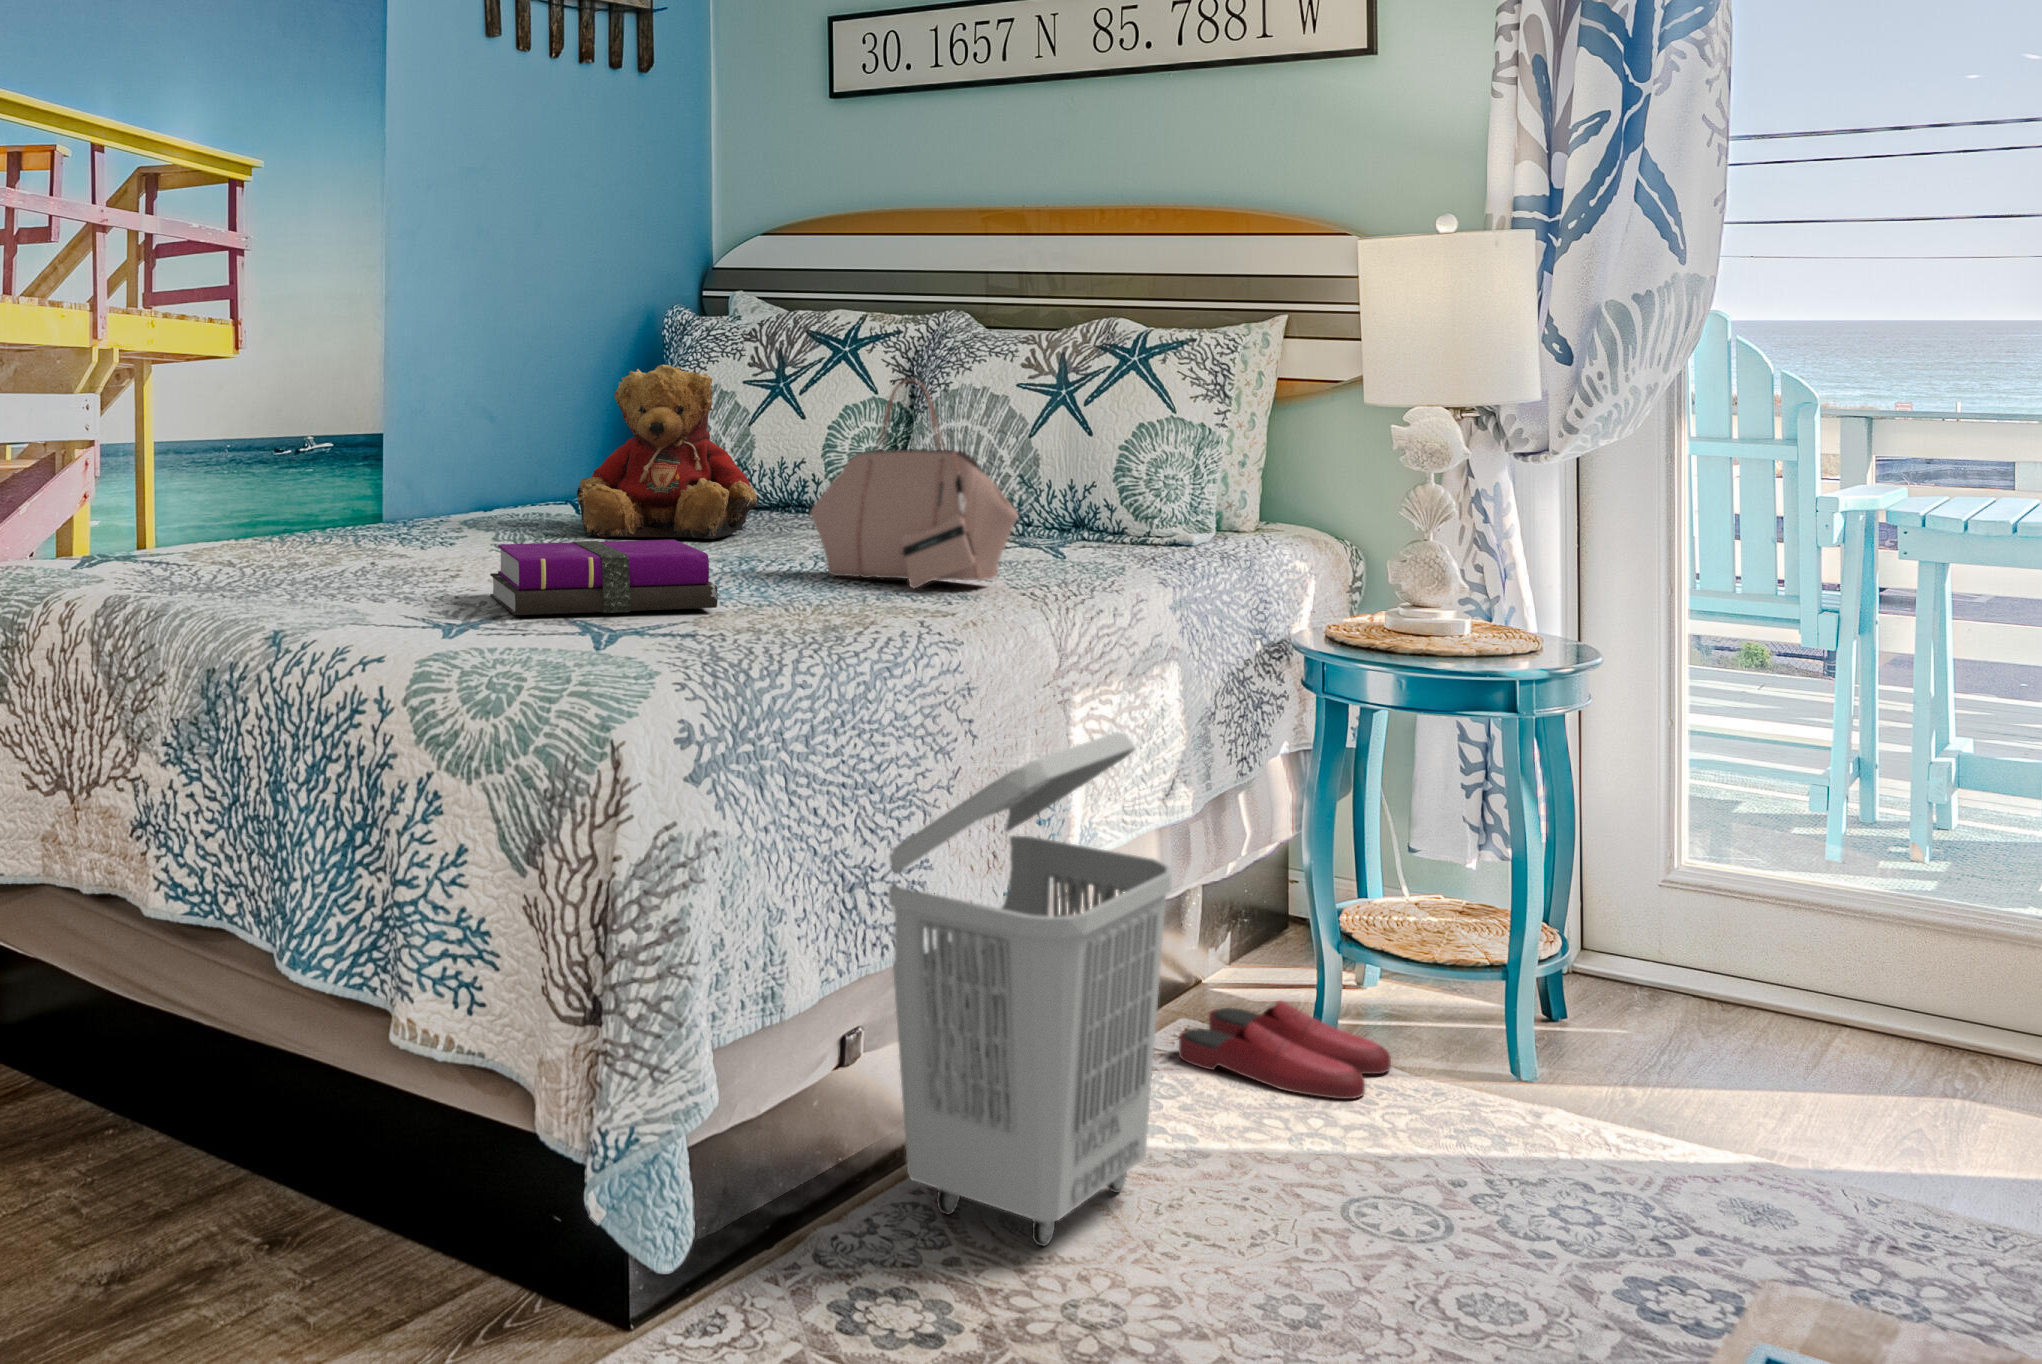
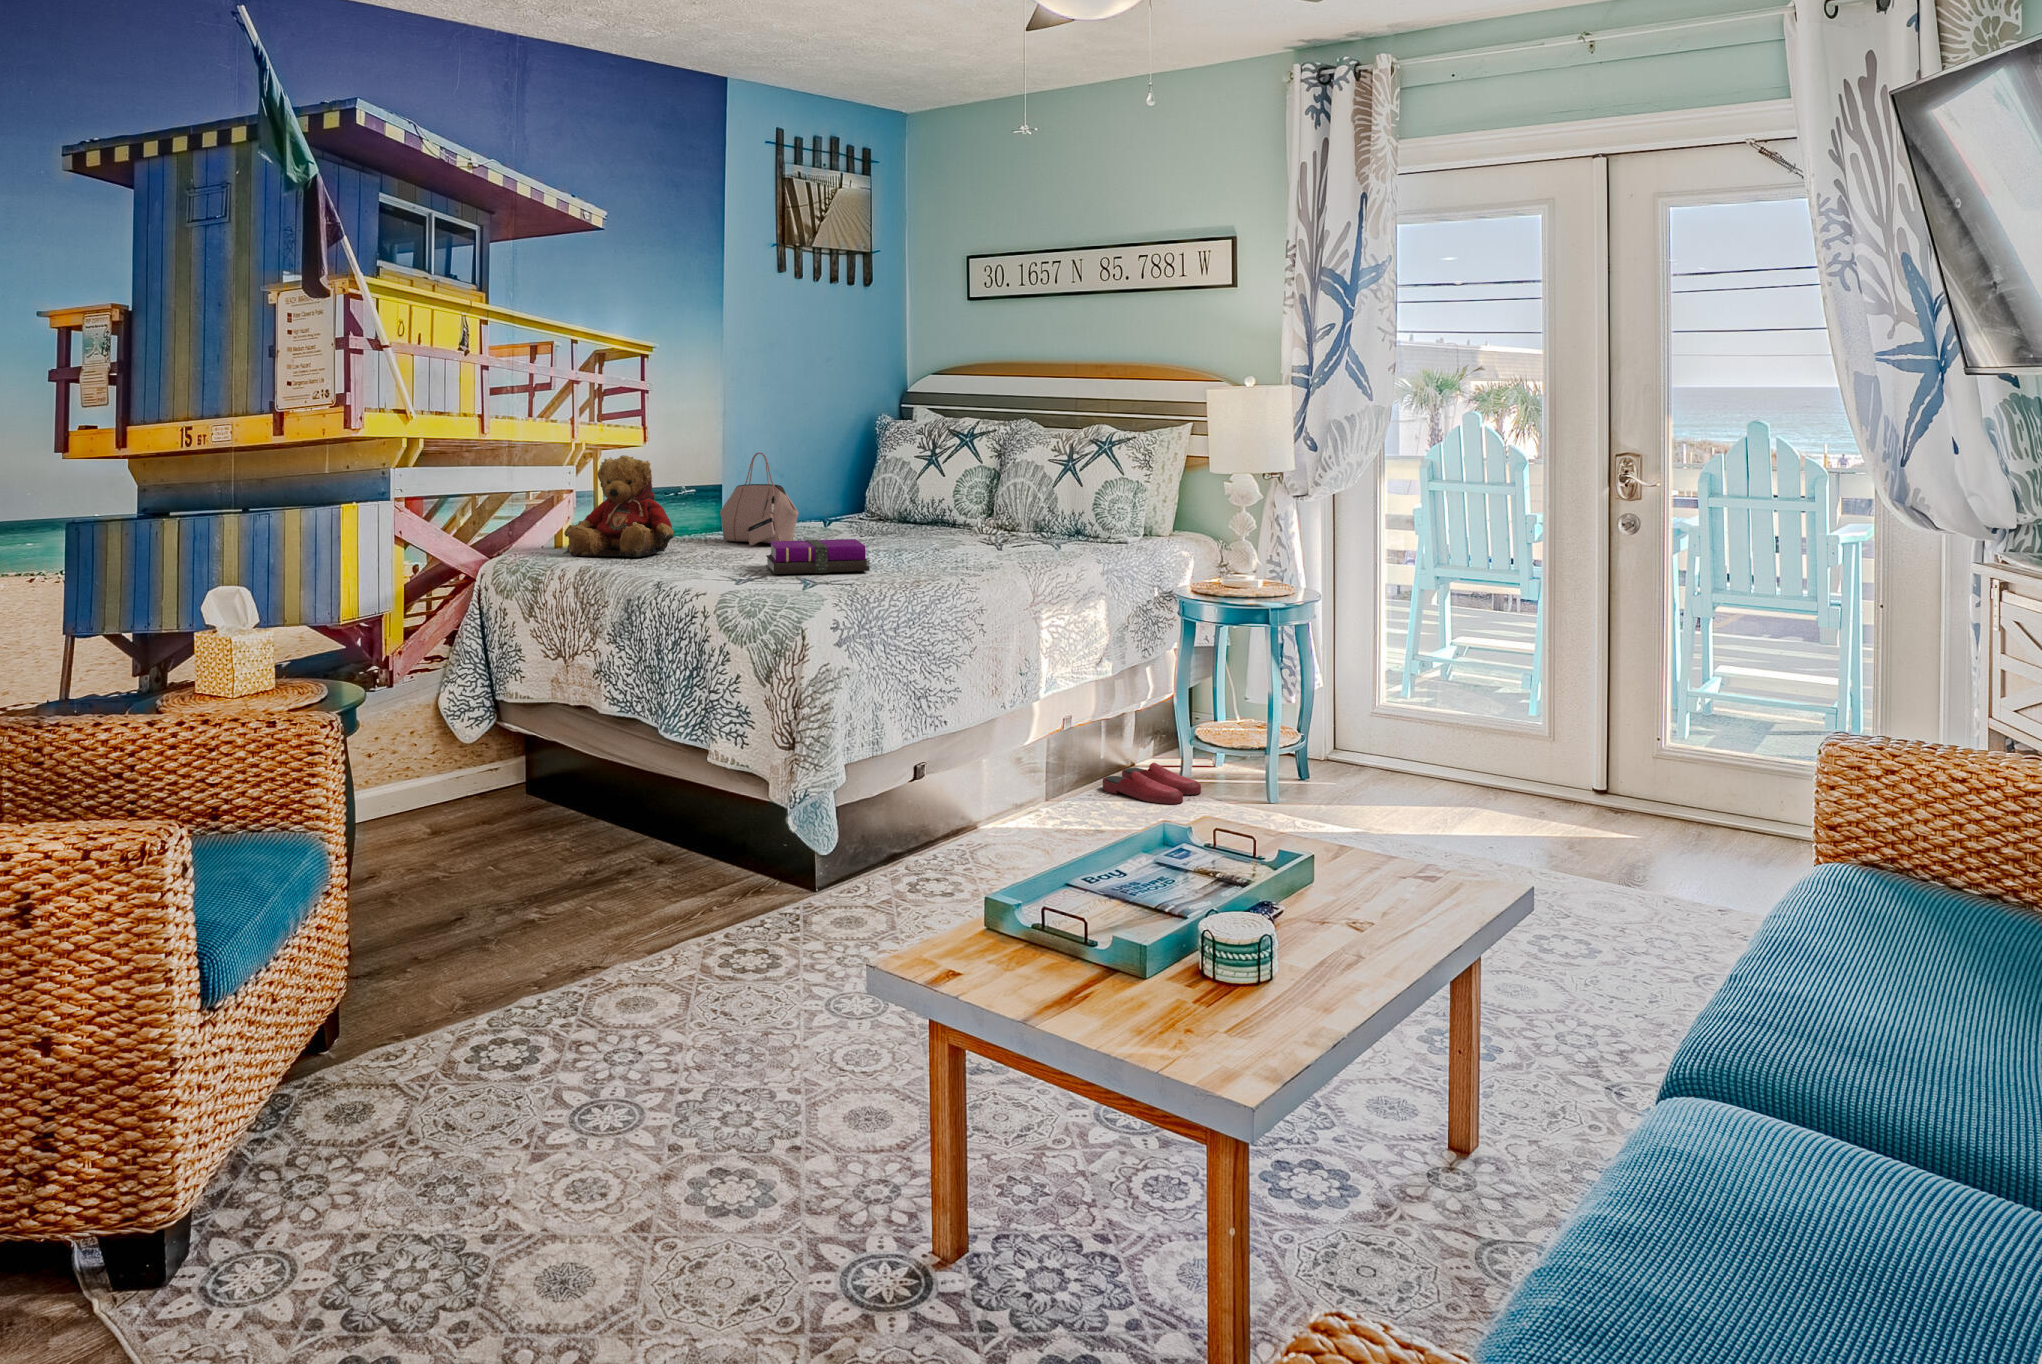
teddy bear: present [577,364,758,539] -> present [564,455,675,557]
handbag: present [811,379,1018,588] -> present [720,453,799,546]
laundry basket: present [889,732,1172,1246] -> none [937,626,1071,855]

